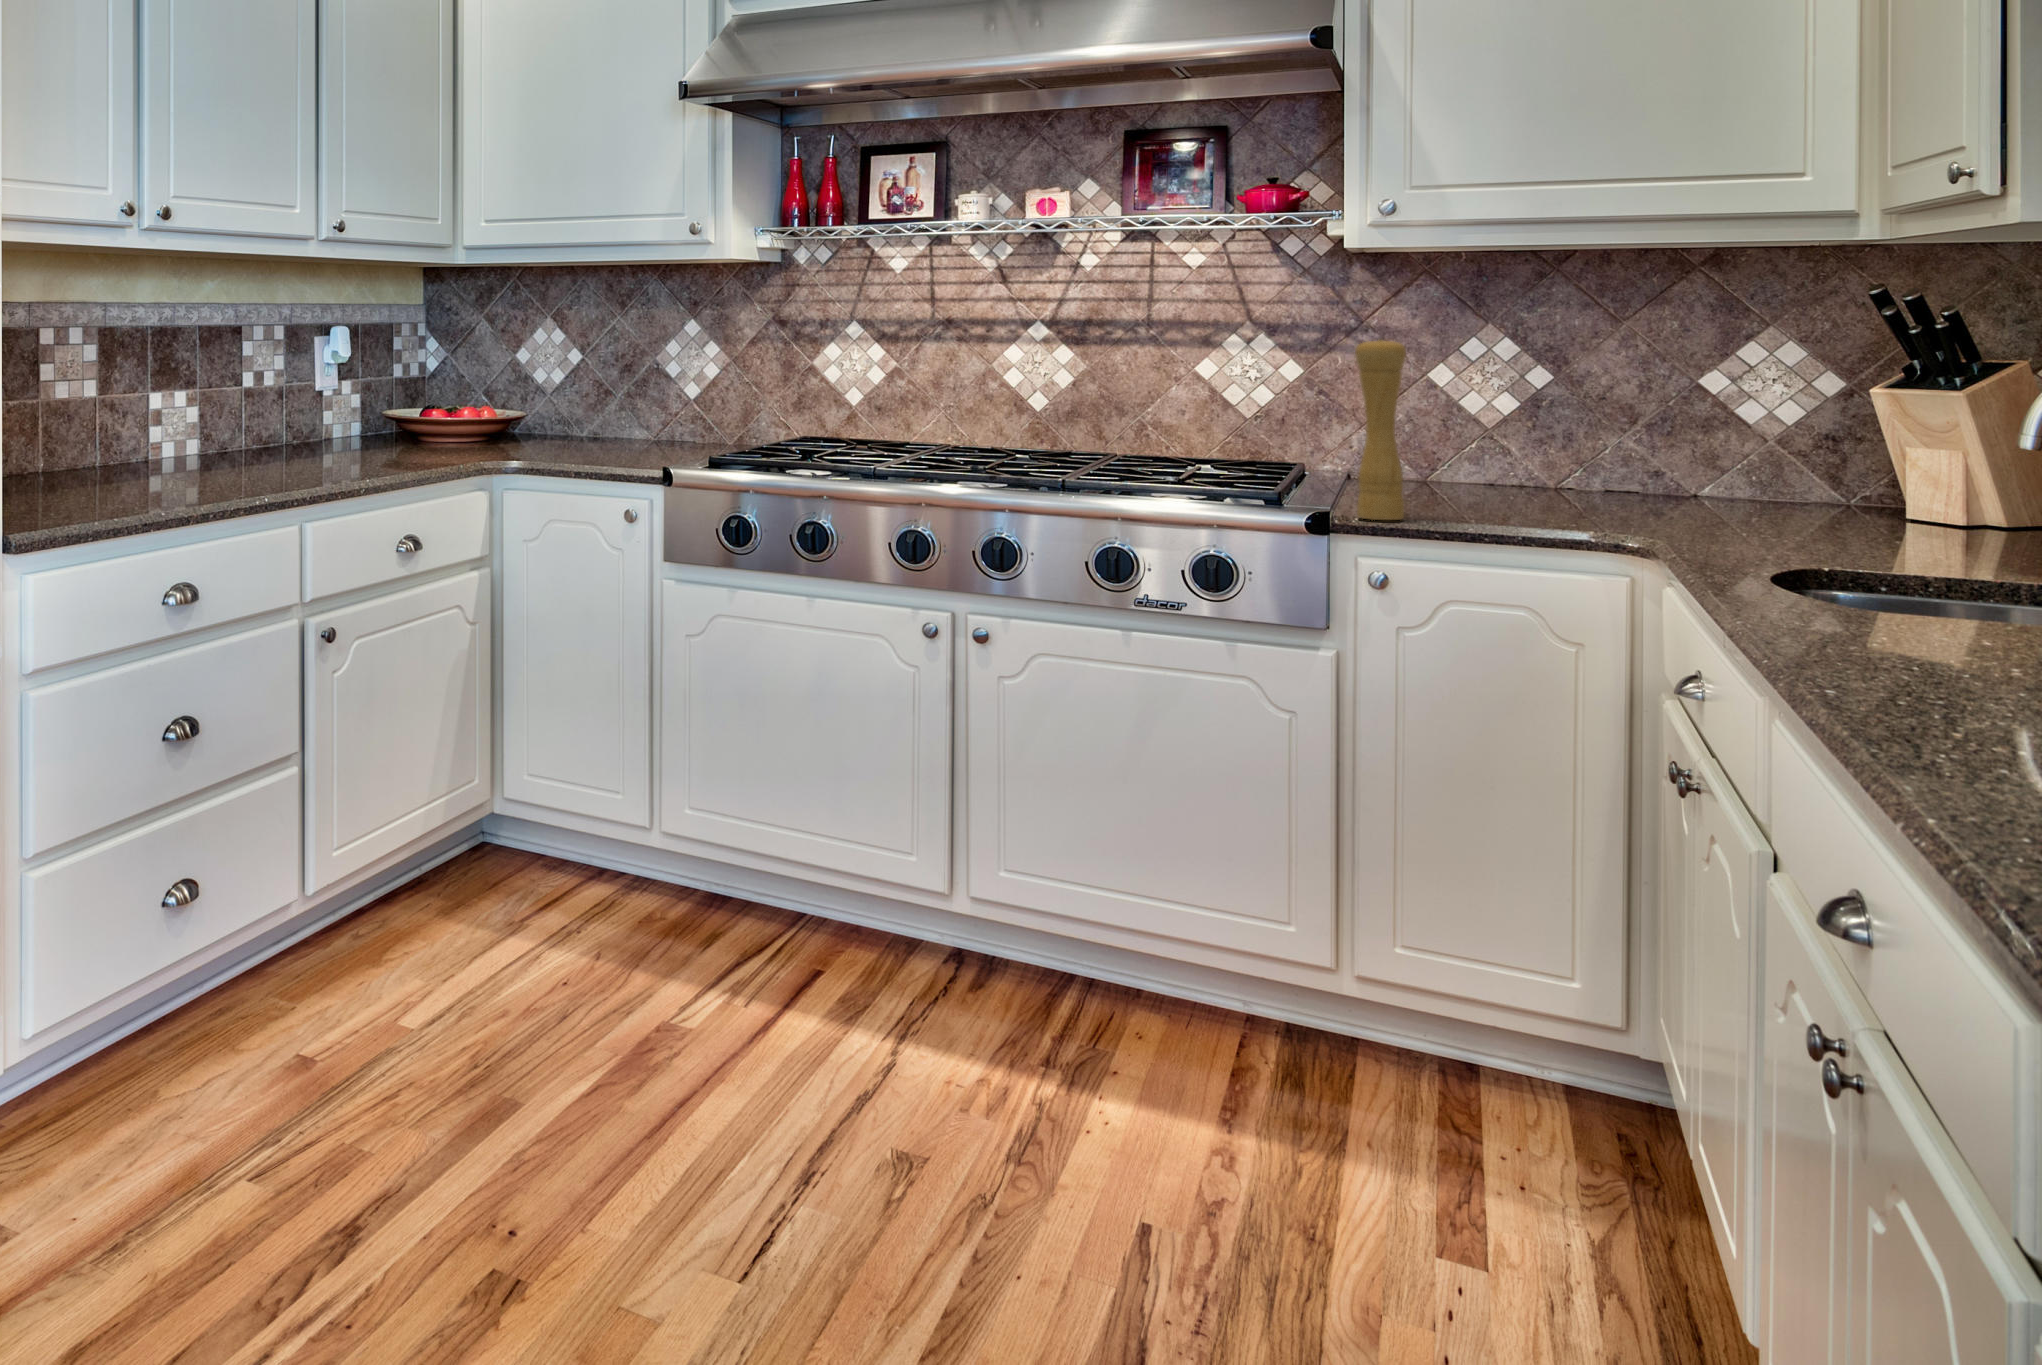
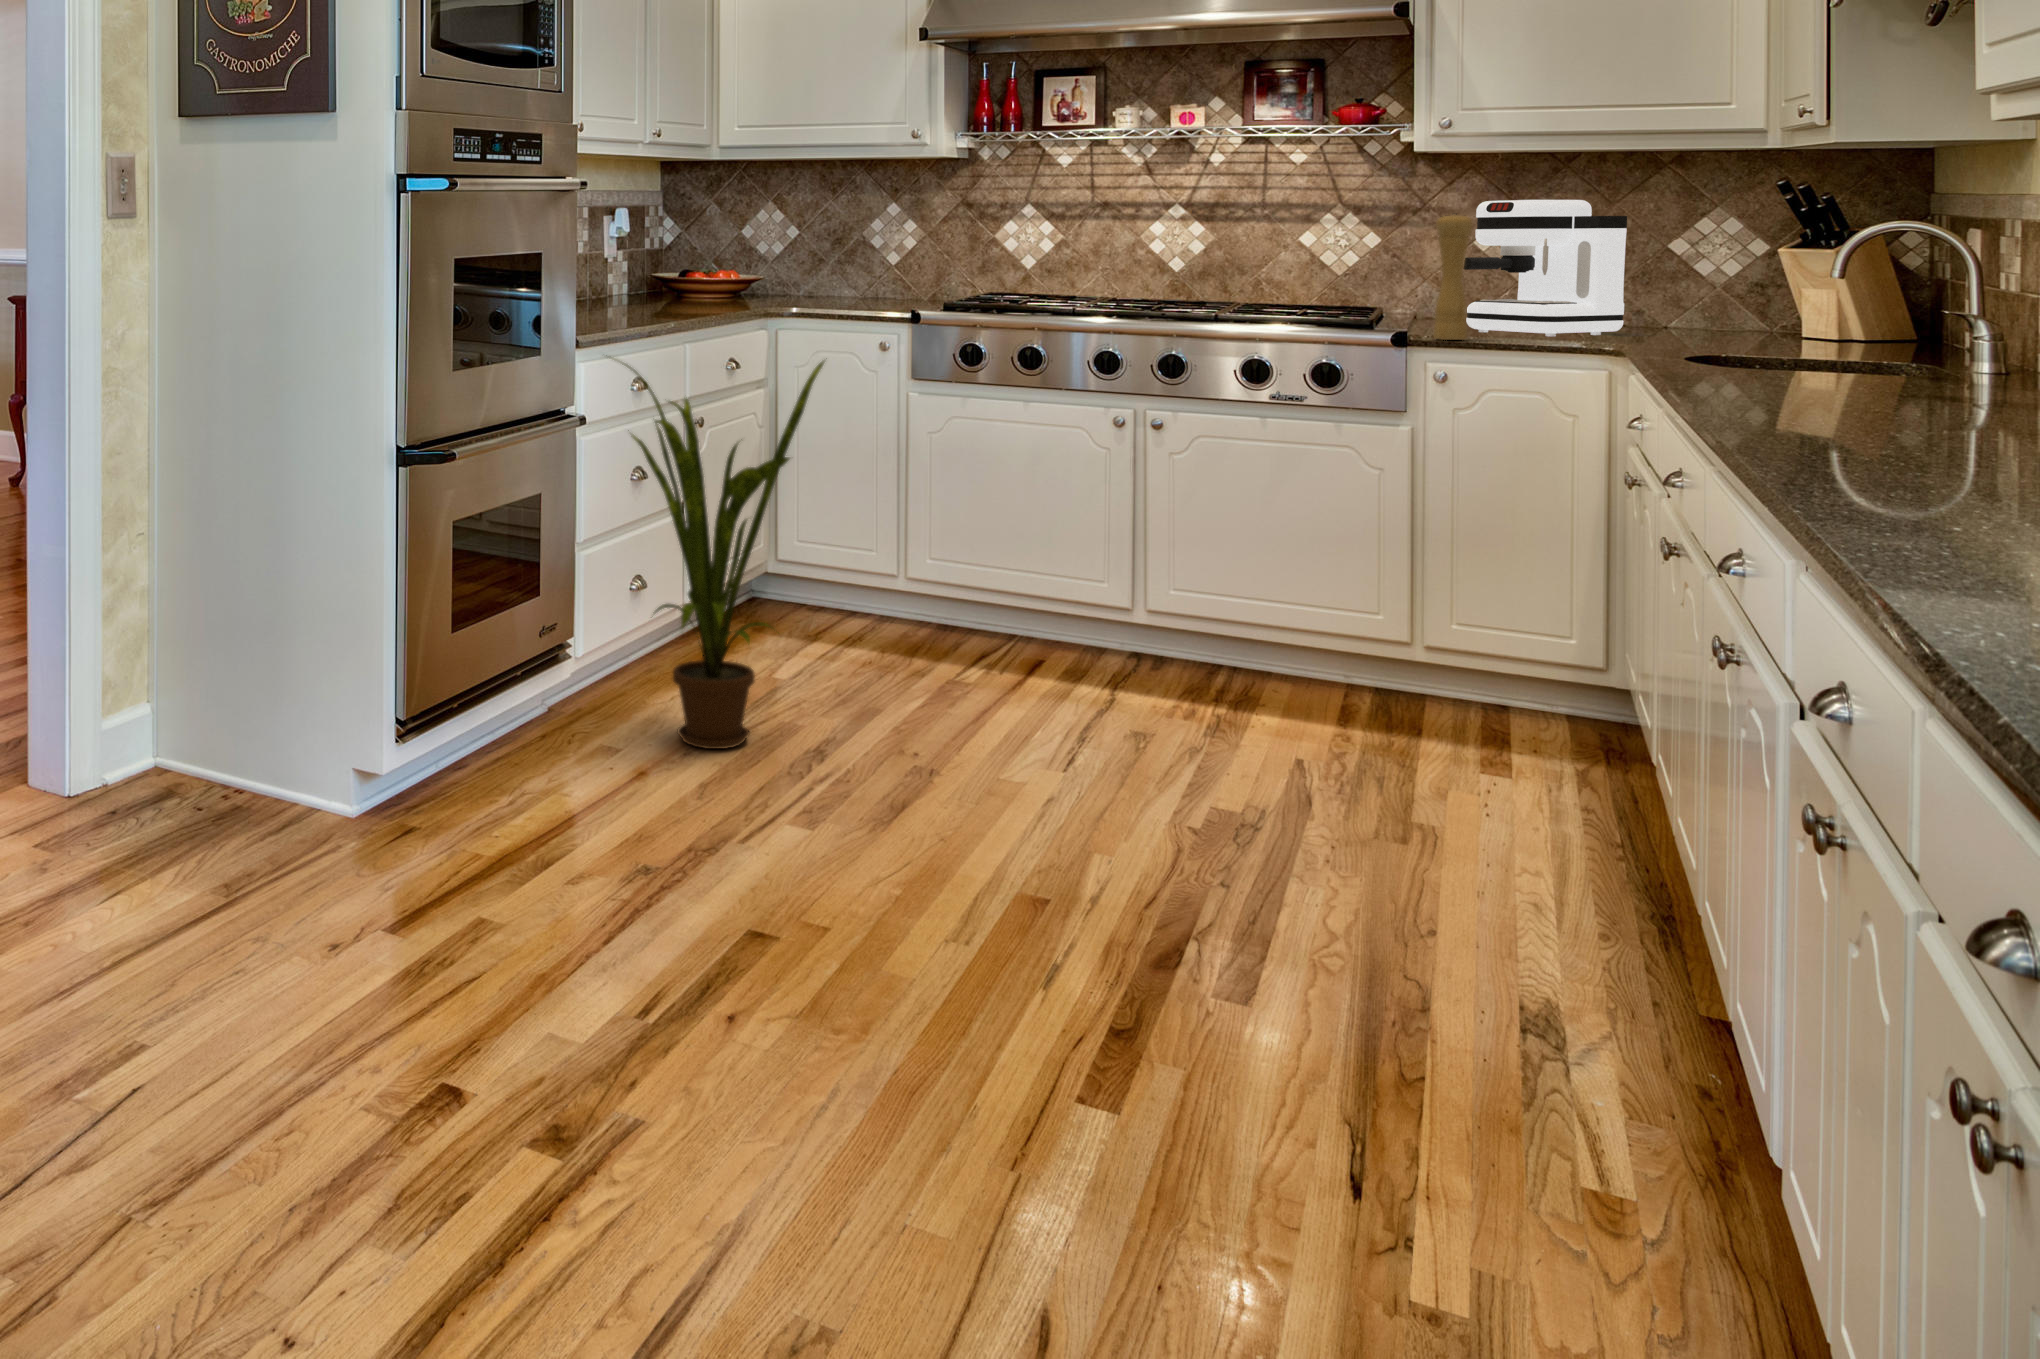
coffee maker: none [1398,318,1634,515] -> present [1463,200,1627,337]
house plant: none [138,539,456,1142] -> present [622,361,824,749]

